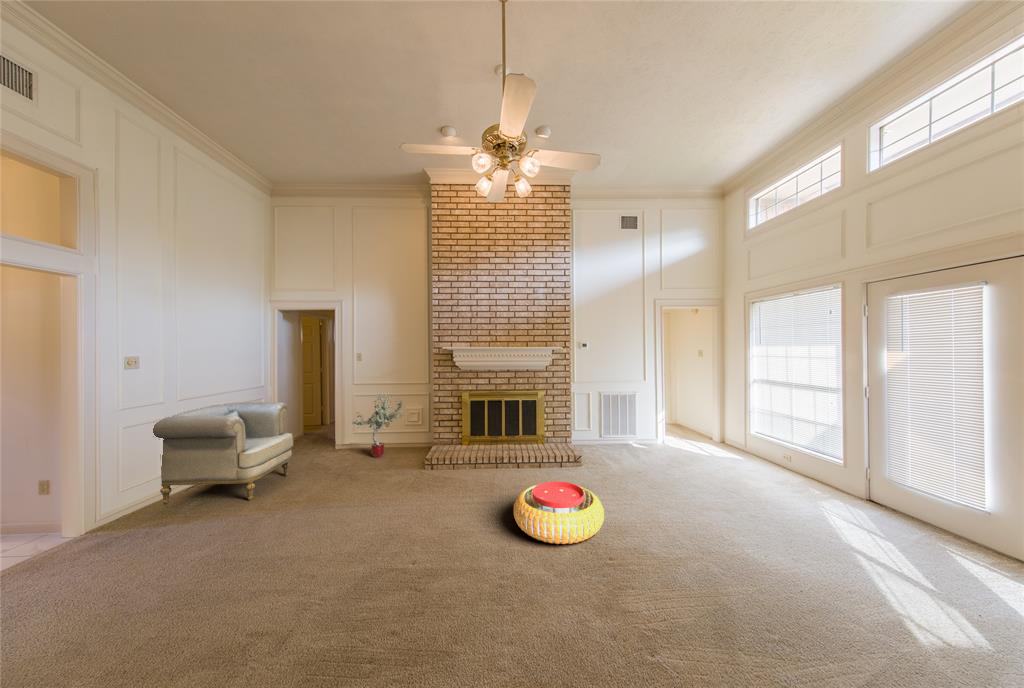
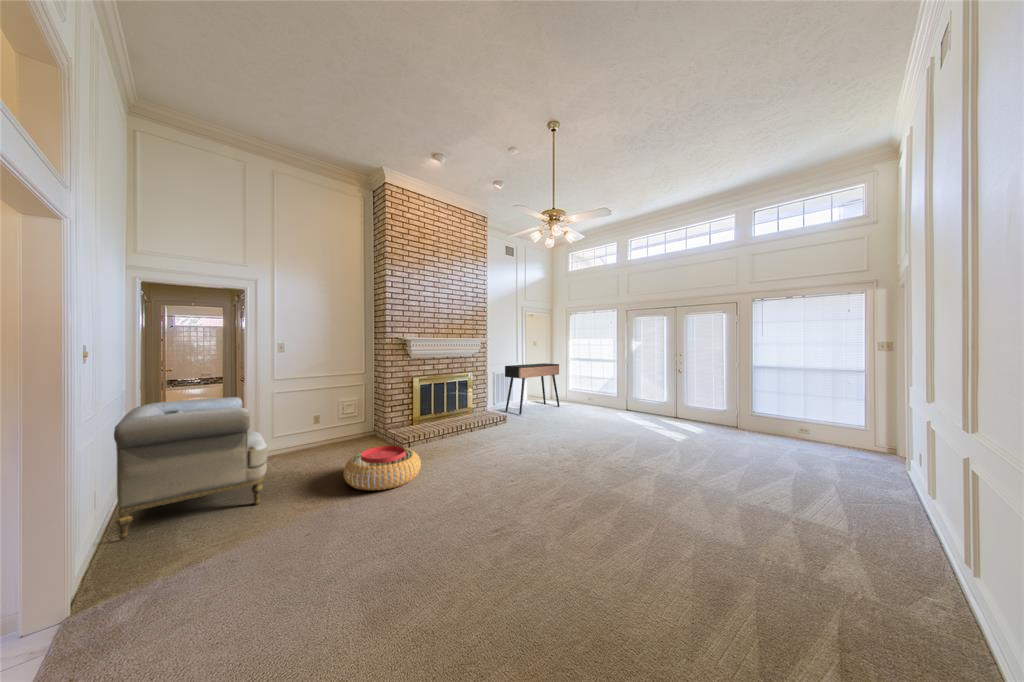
console table: none [603,380,697,451] -> present [505,363,560,415]
potted tree: present [352,393,404,457] -> none [297,383,357,451]
pouf: present [513,481,604,544] -> present [344,446,421,491]

